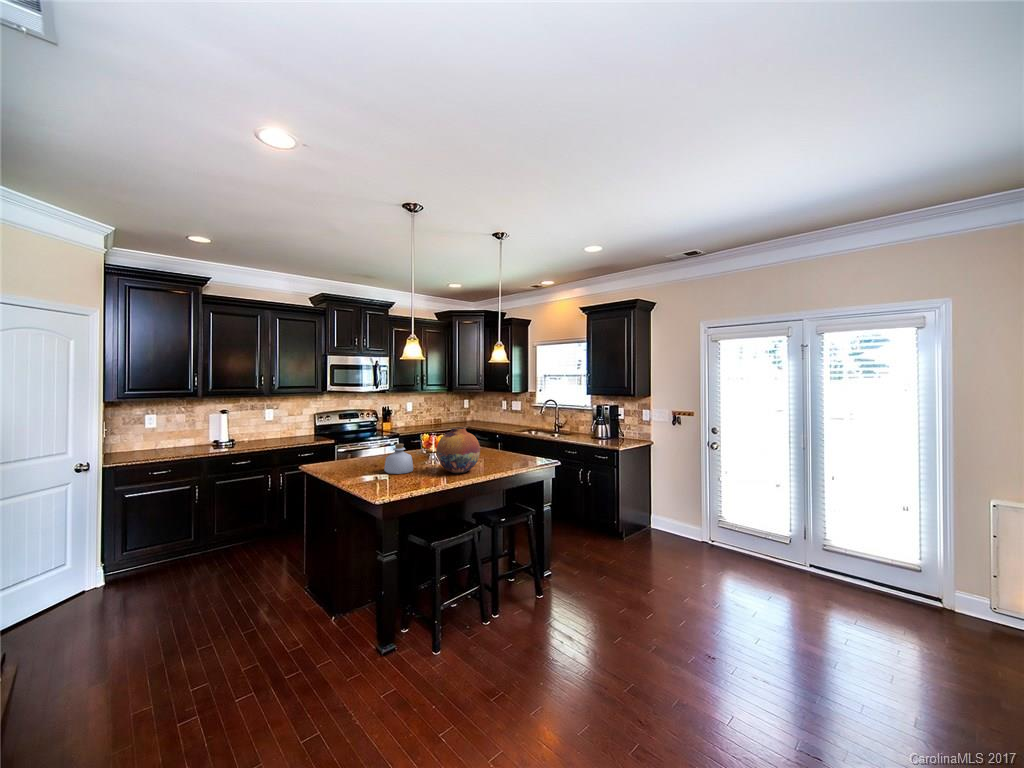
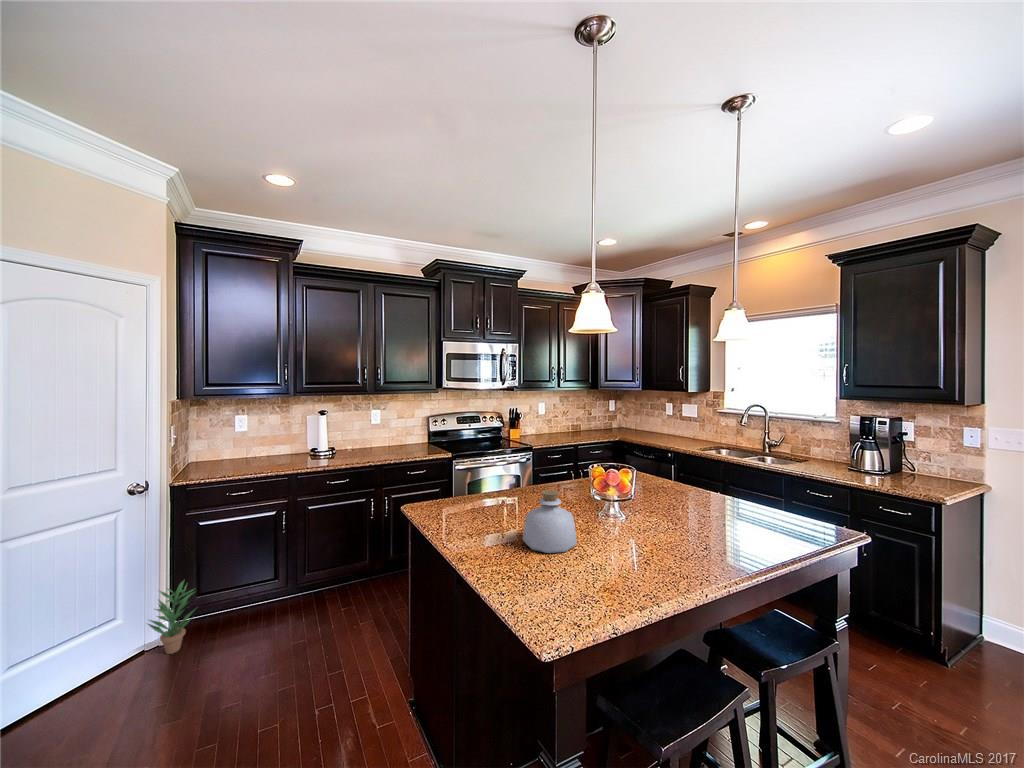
vase: present [437,428,480,473] -> none [624,467,719,565]
potted plant: none [92,535,135,591] -> present [148,581,195,654]

